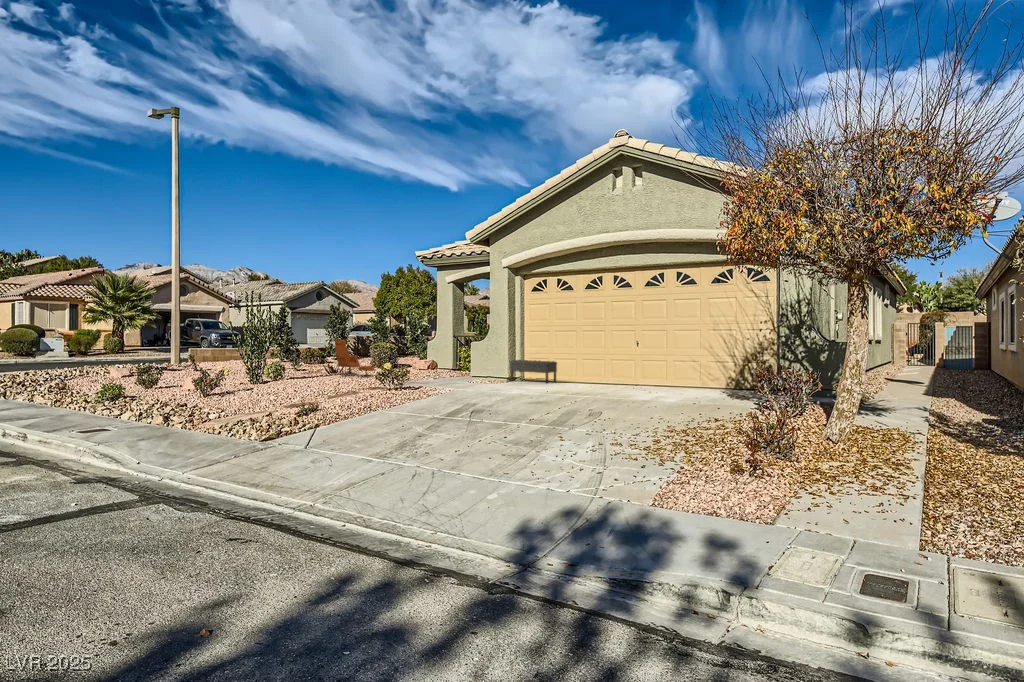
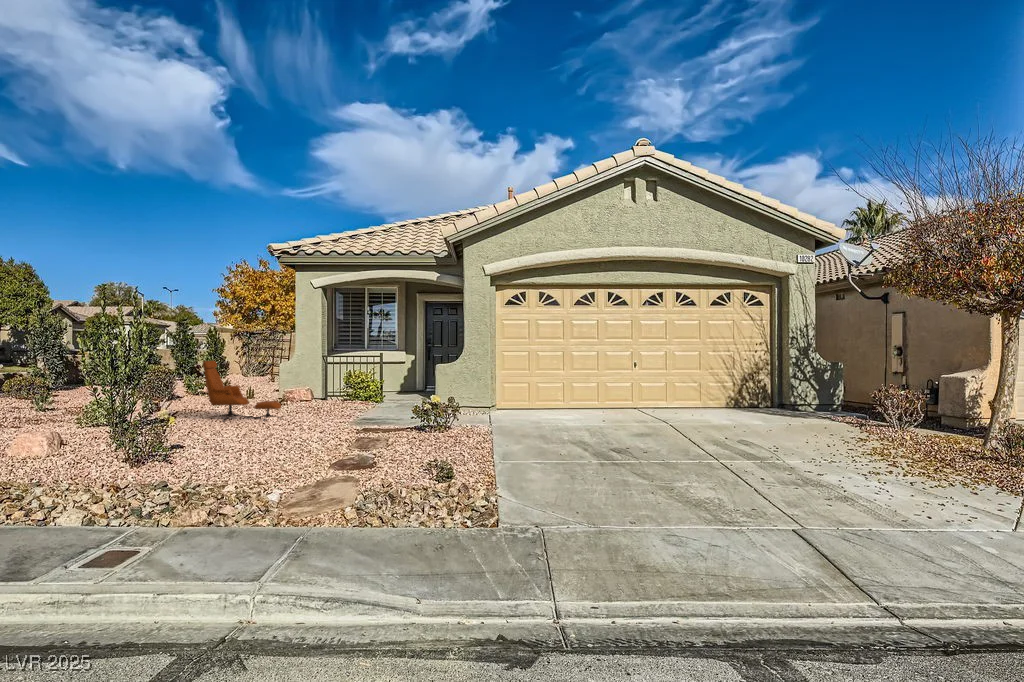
bench: present [510,360,557,383] -> none [488,385,544,412]

